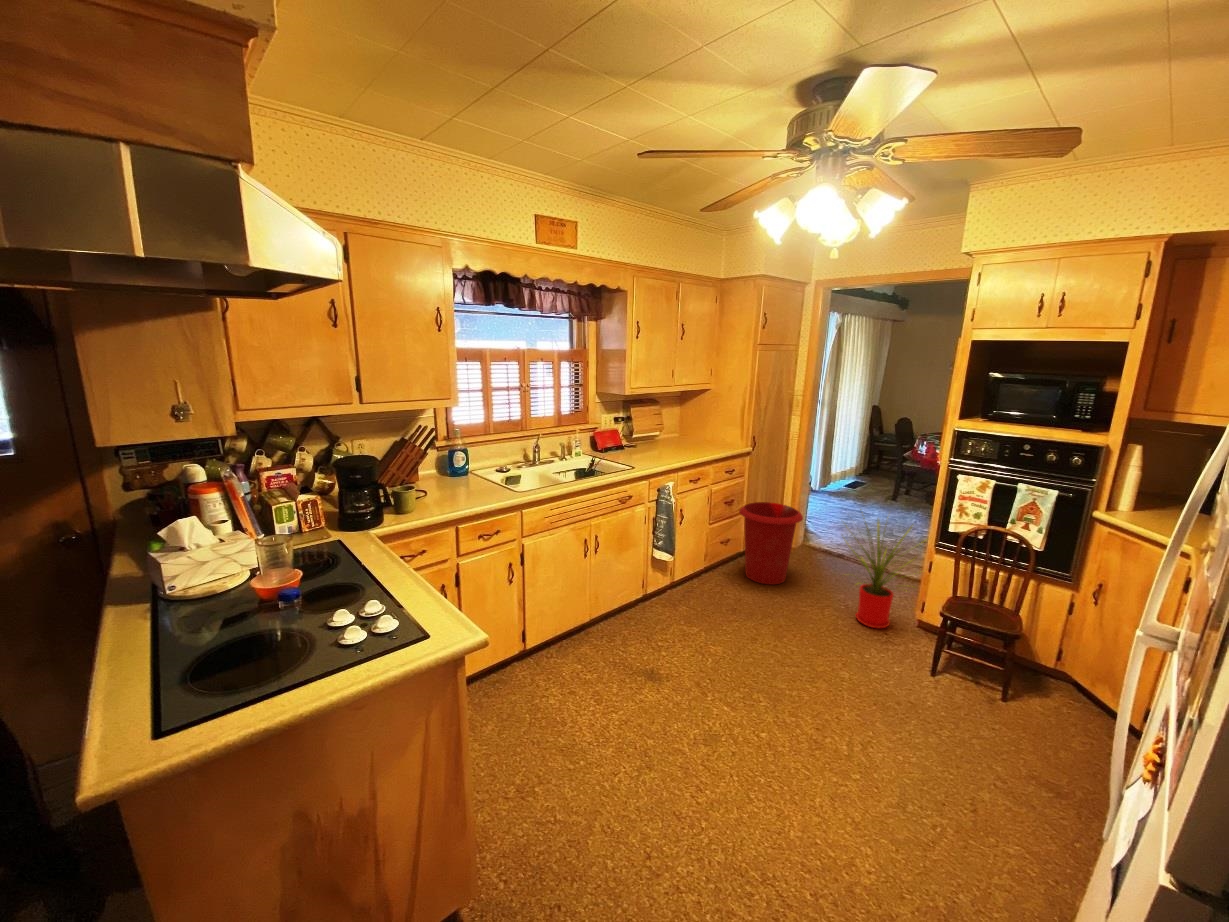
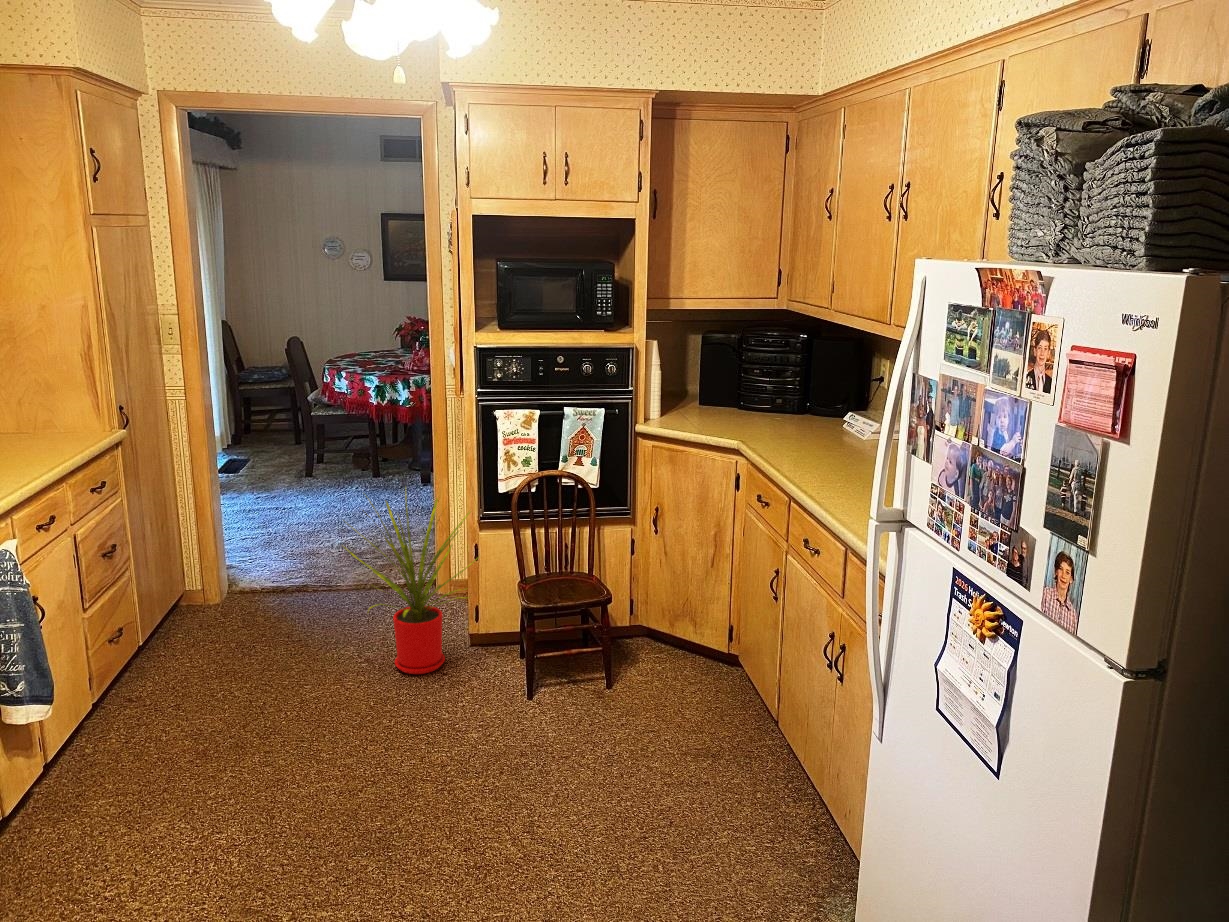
waste bin: present [739,502,803,585] -> none [132,525,263,686]

